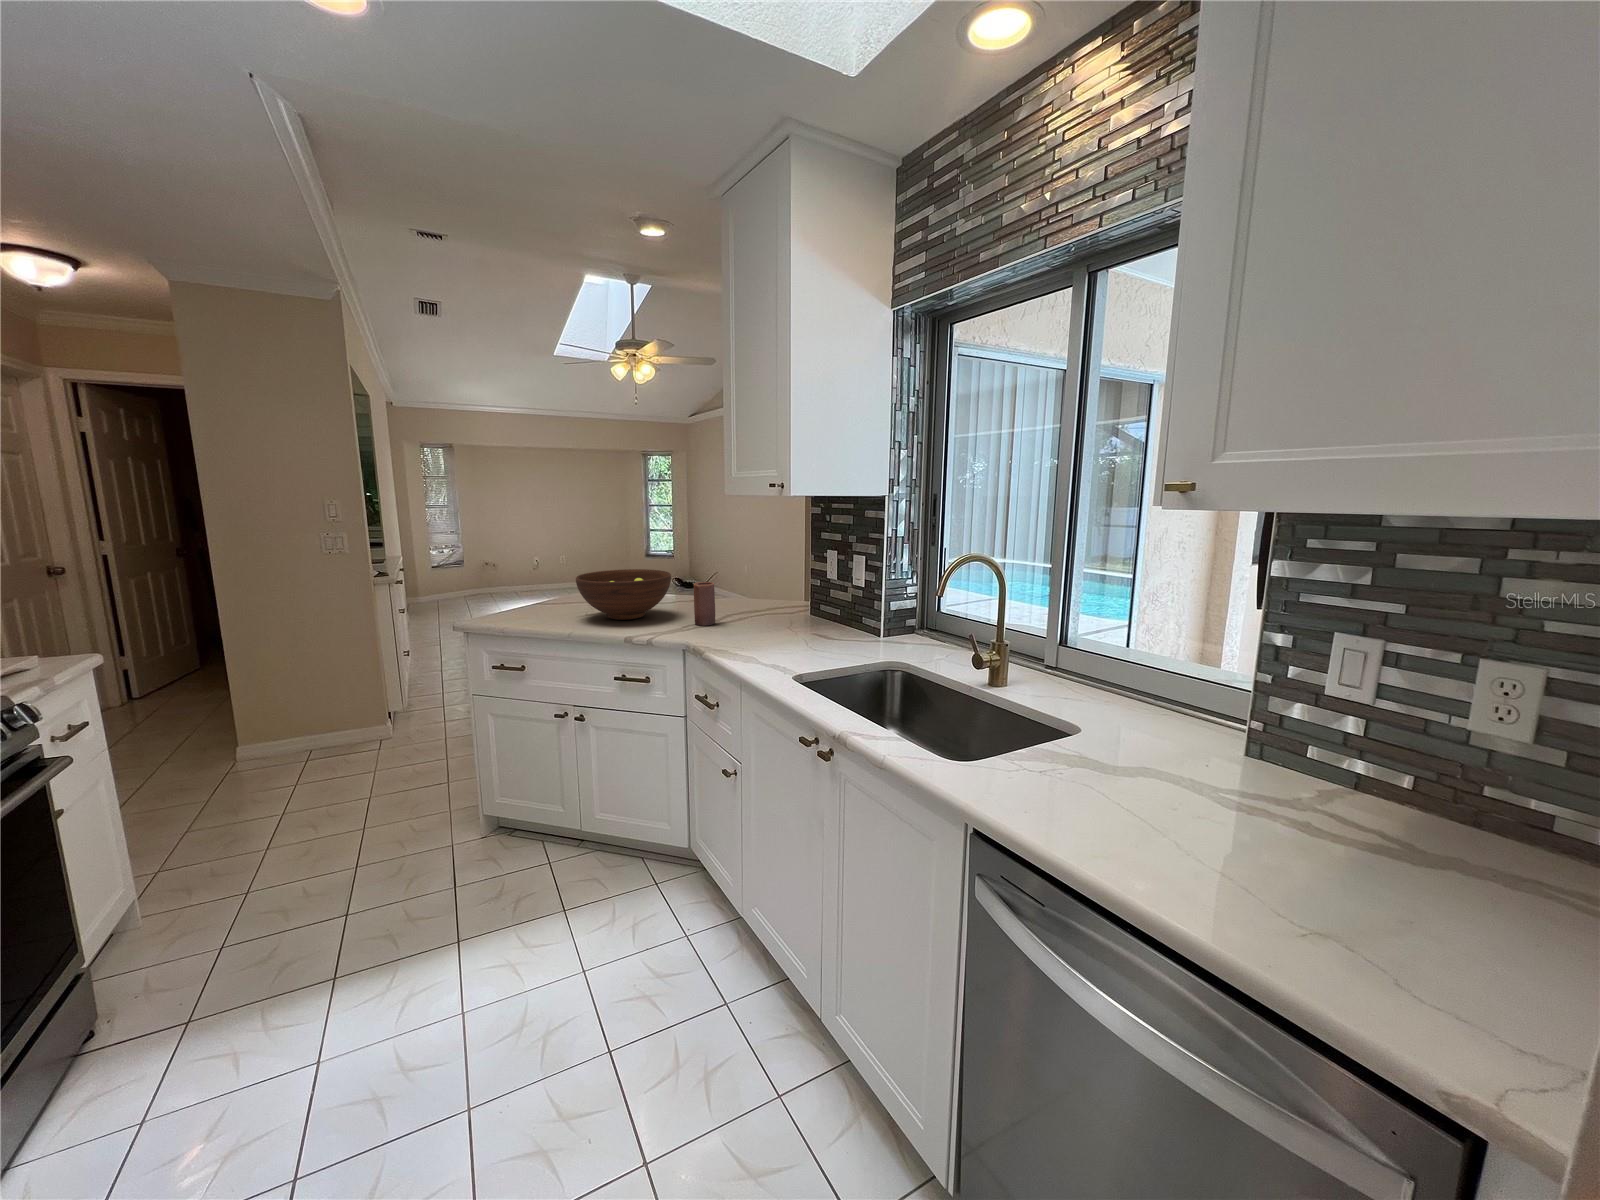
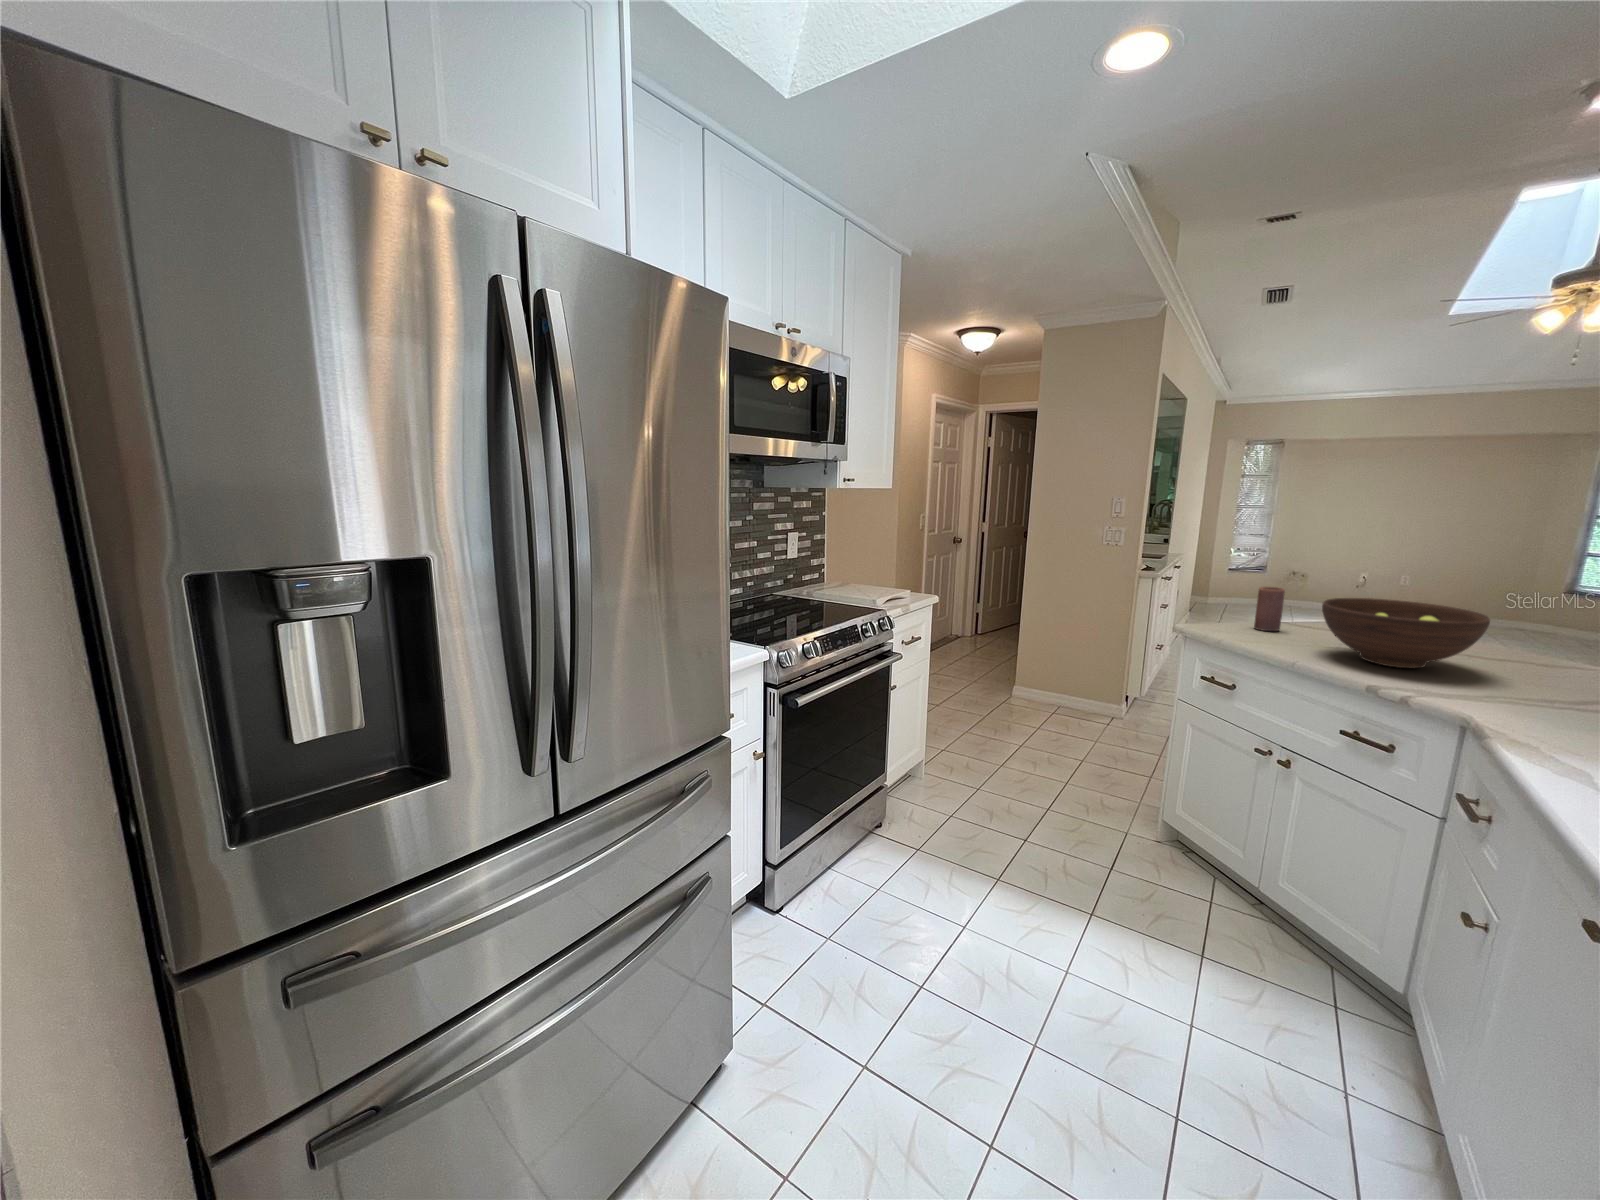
candle: present [694,582,715,626] -> present [1254,587,1285,631]

